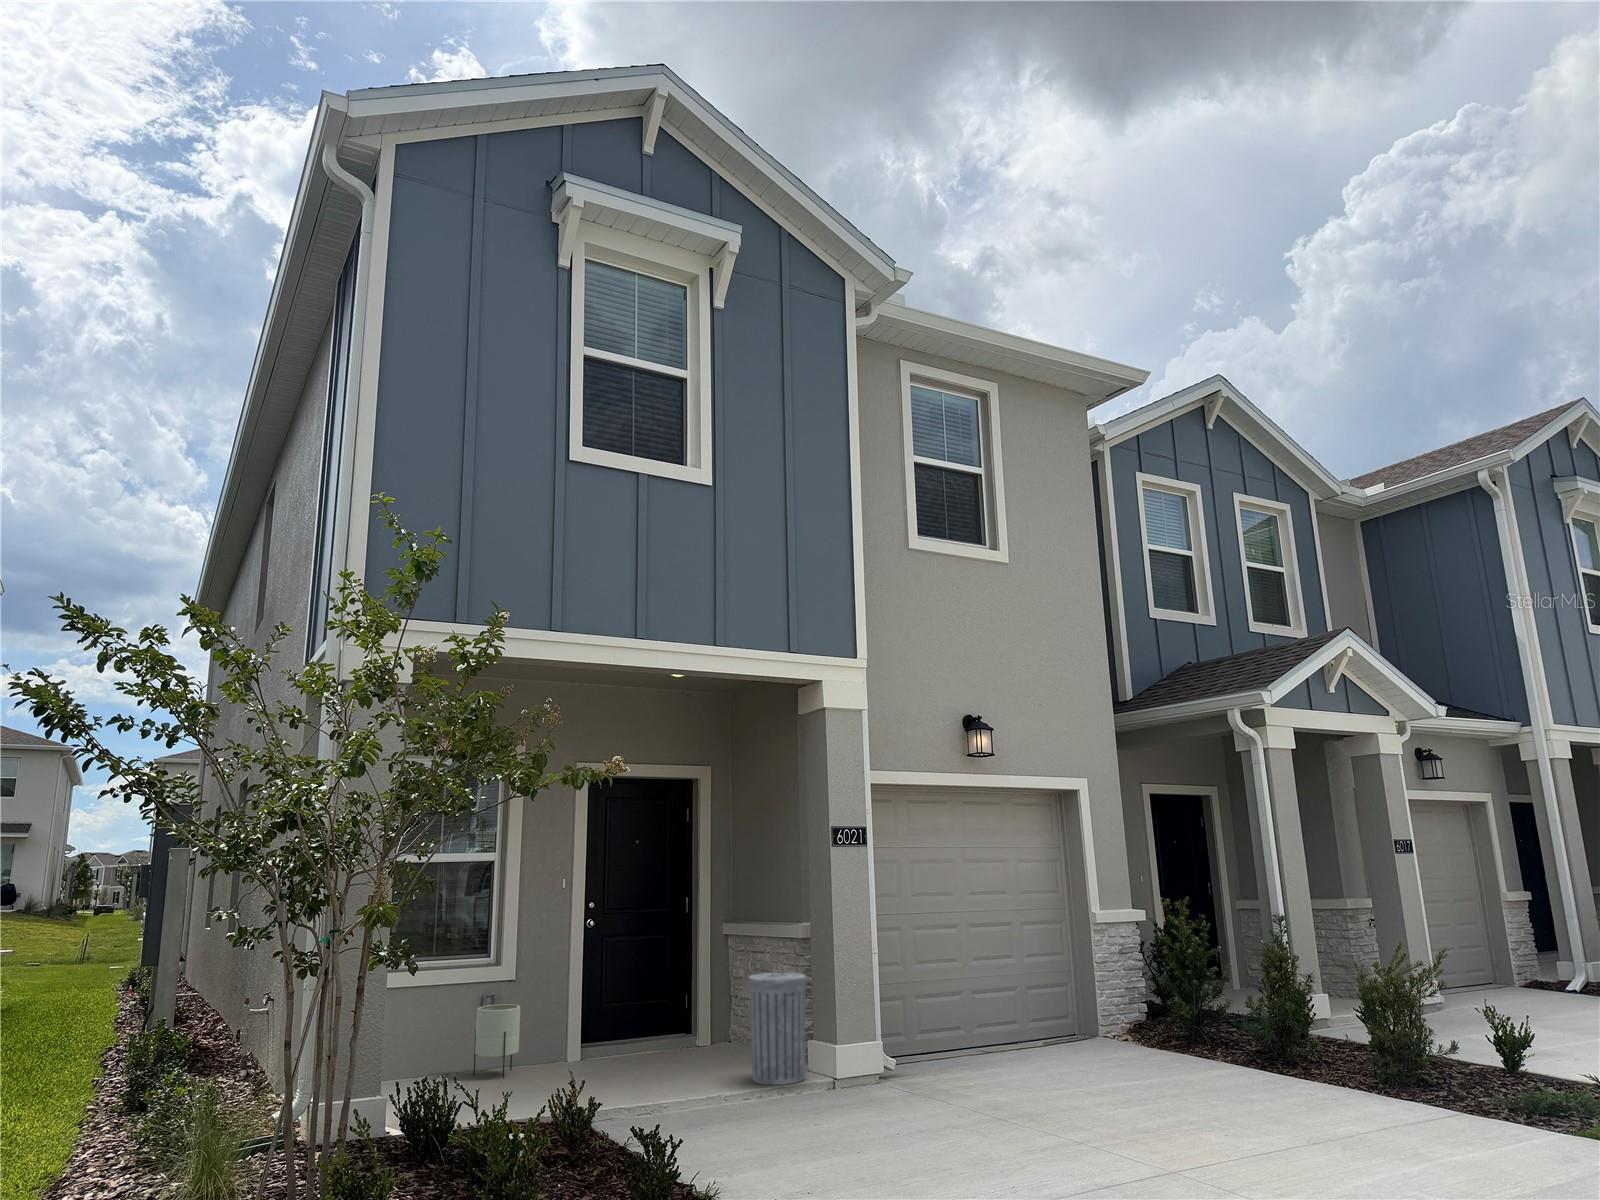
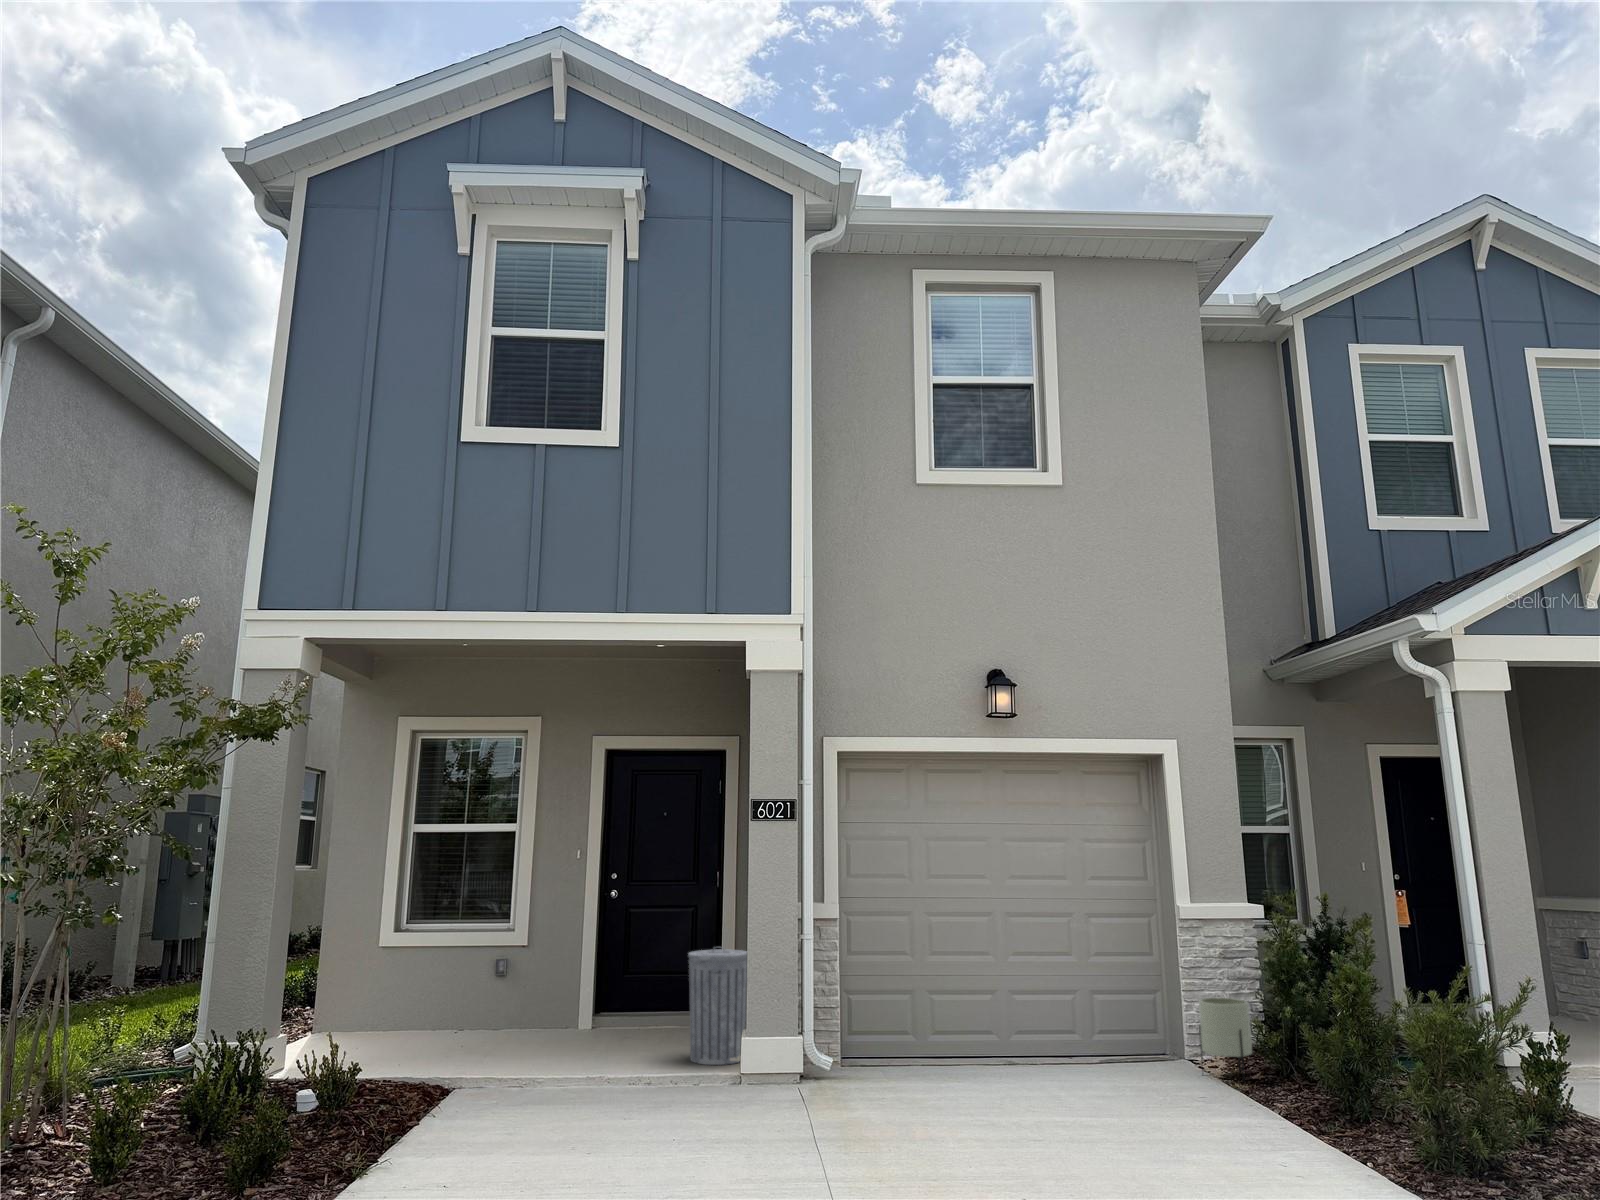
planter: present [473,1004,520,1078] -> present [1199,998,1252,1081]

